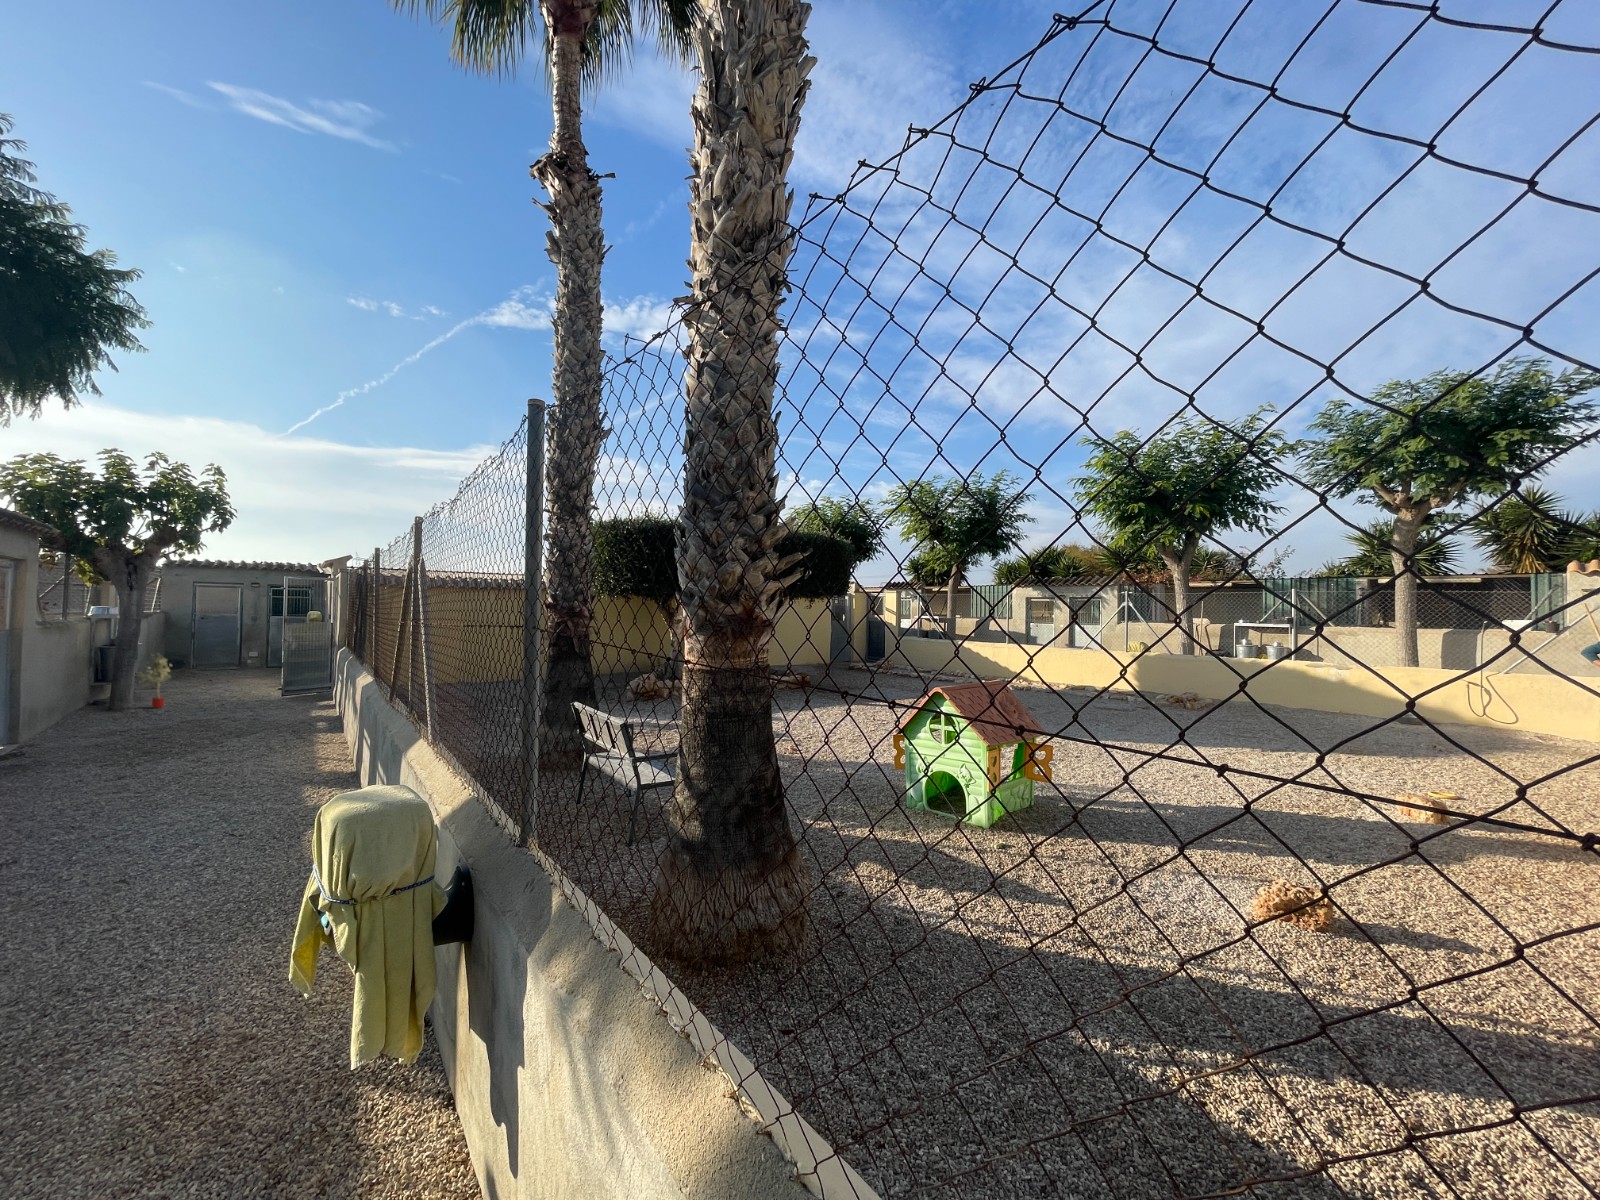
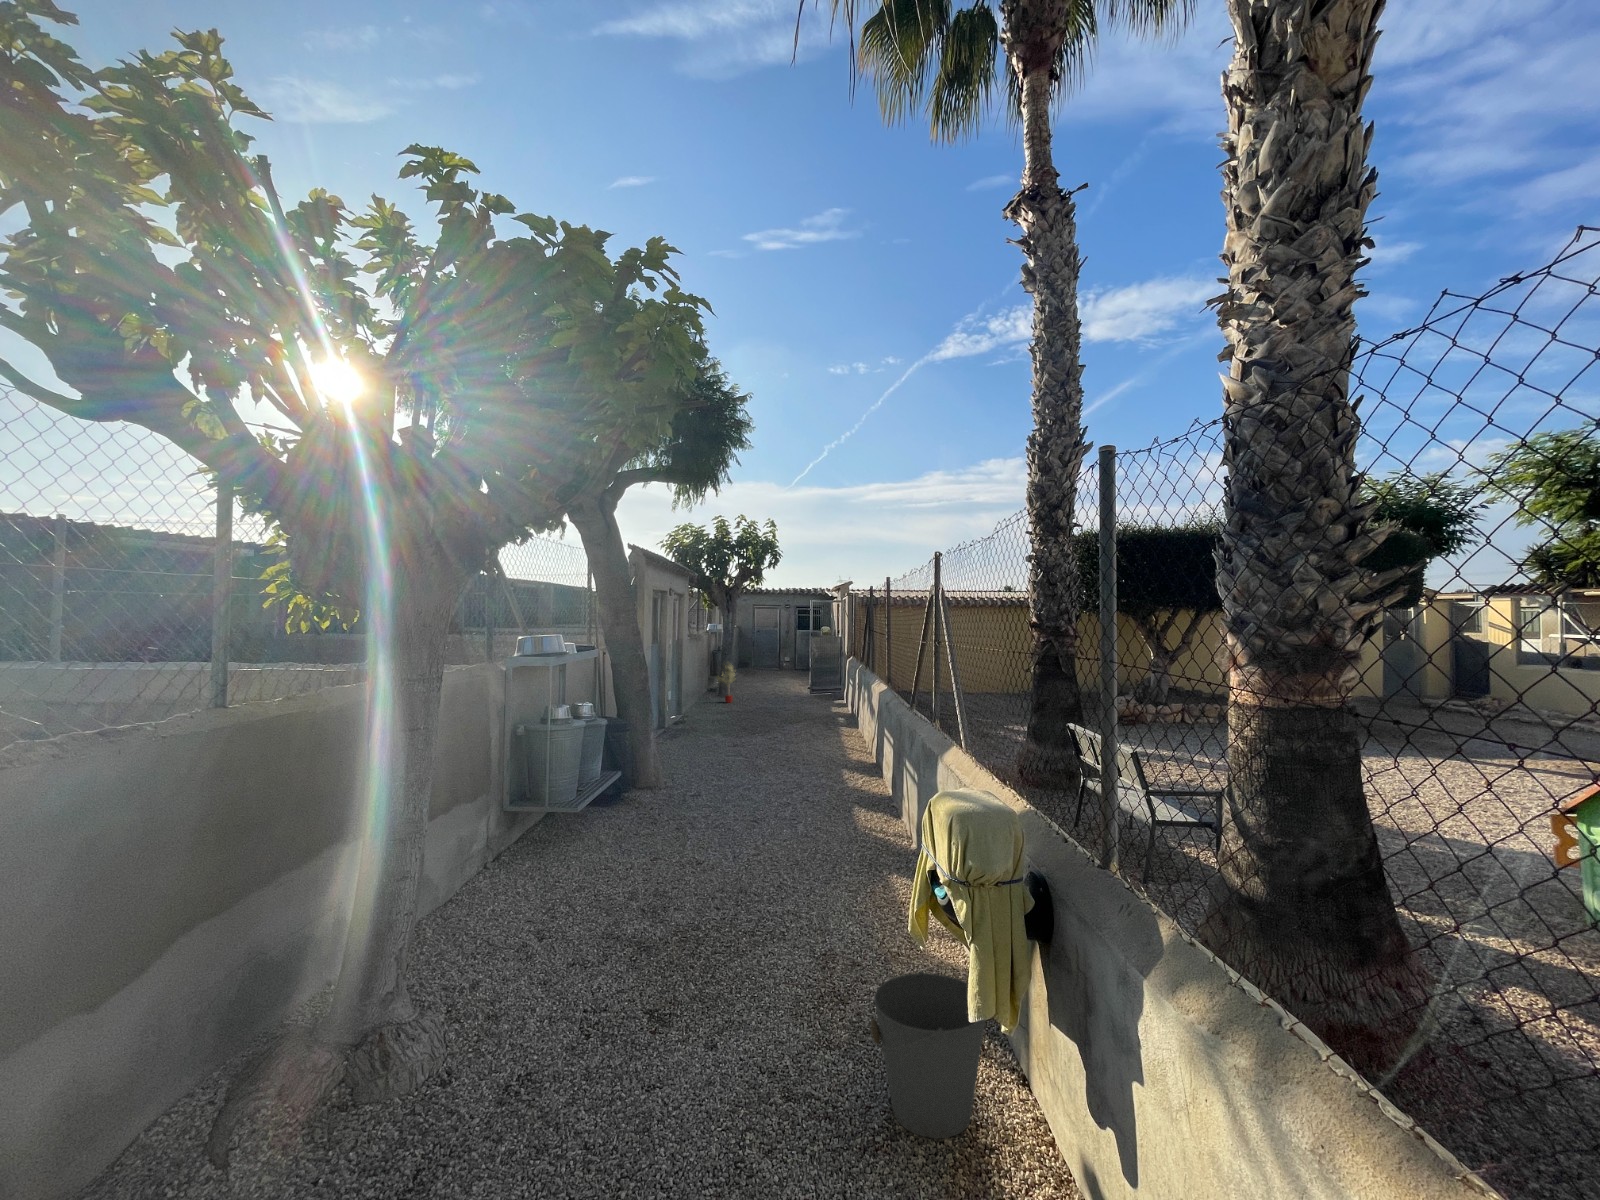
bucket: none [294,965,439,1141] -> present [870,971,985,1138]

